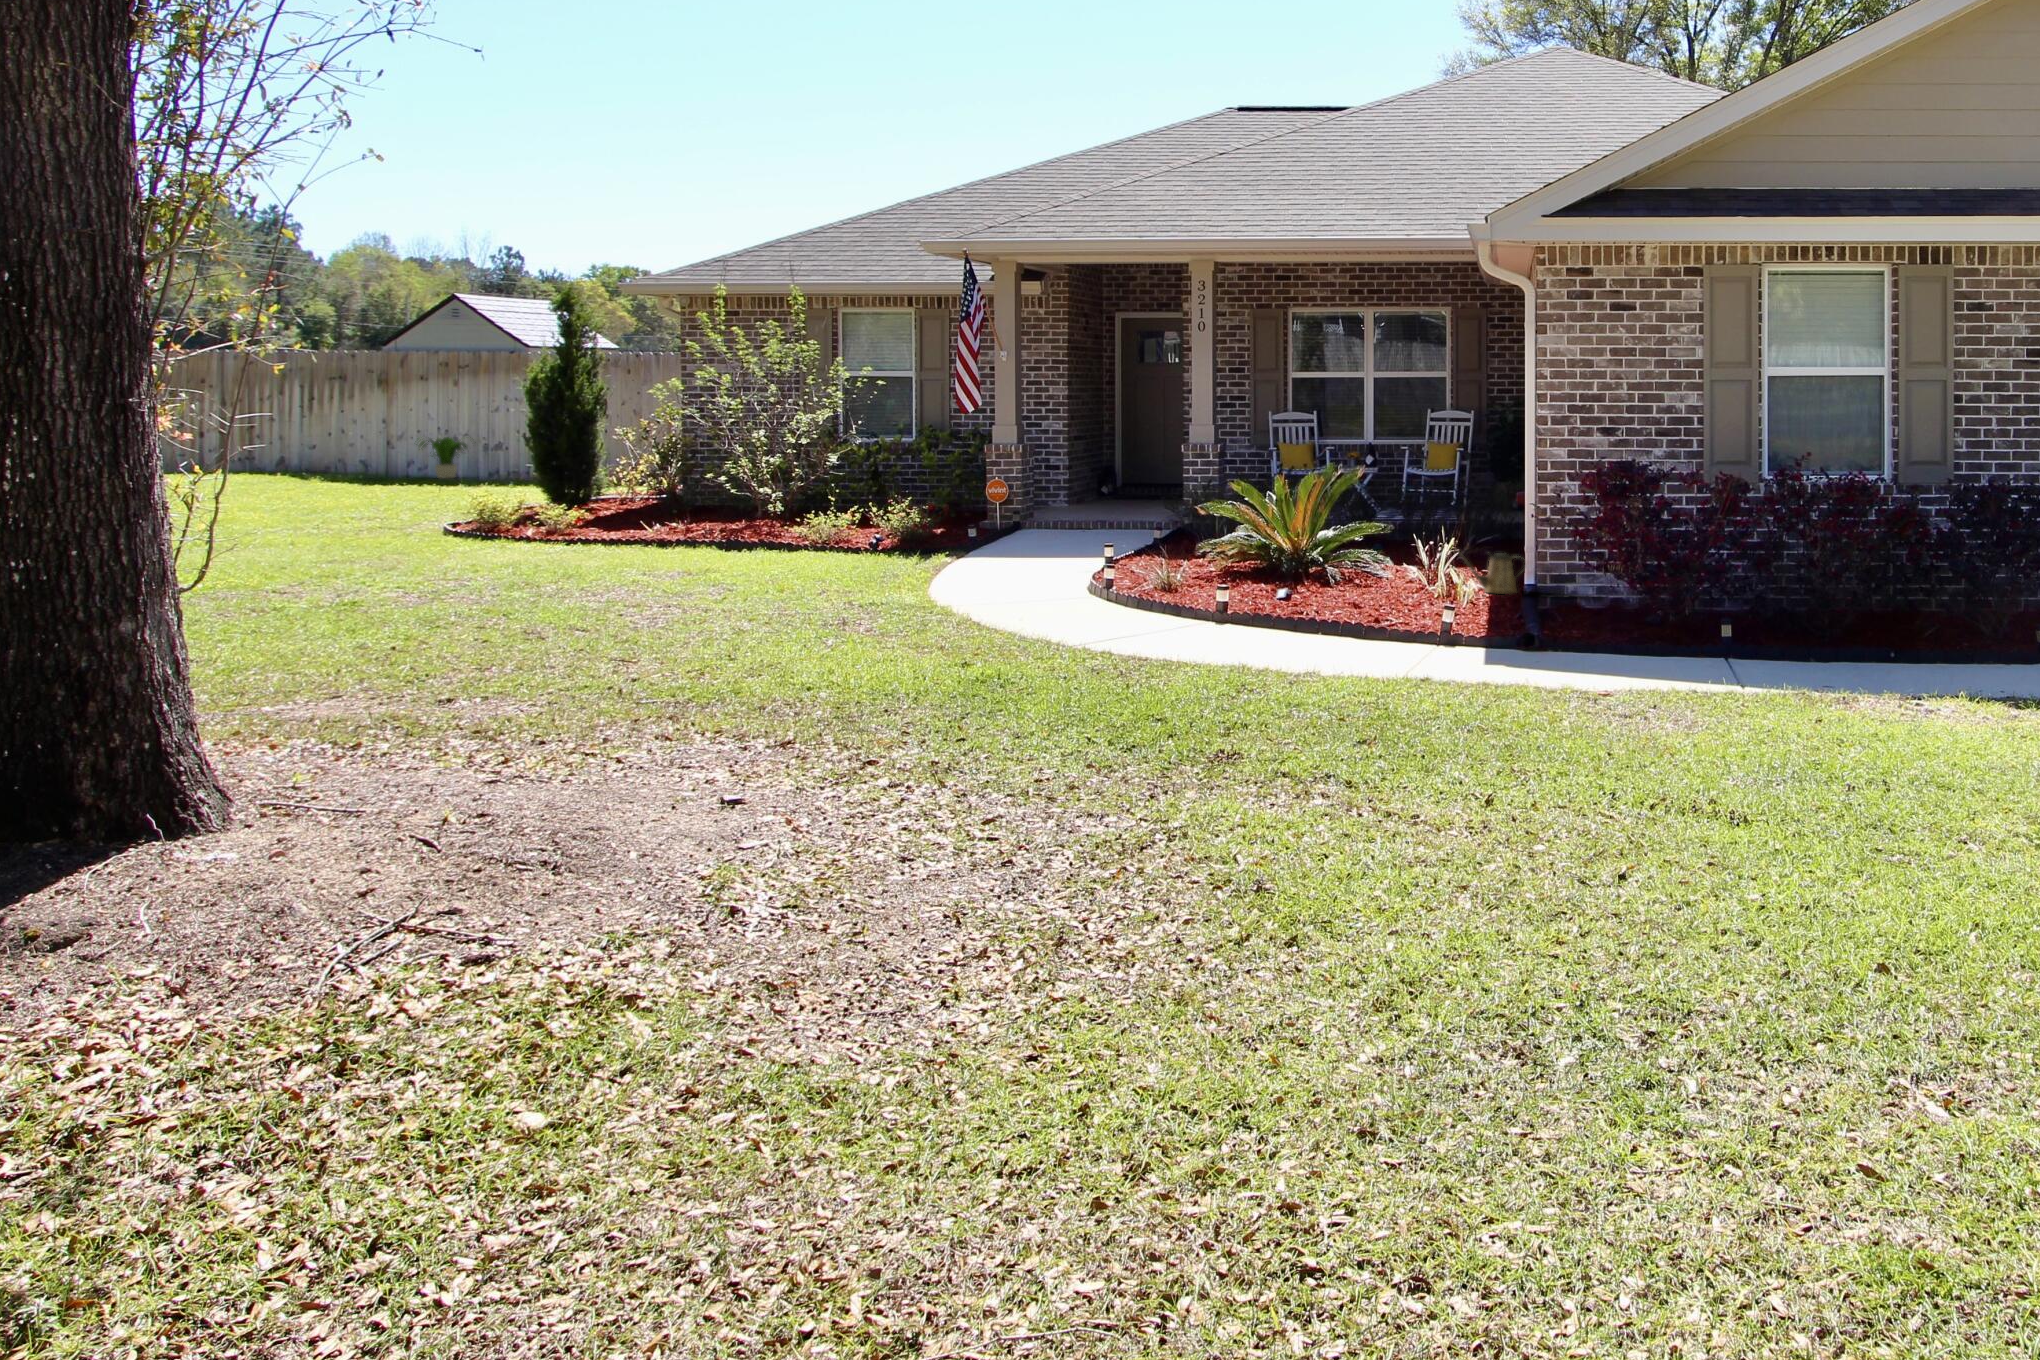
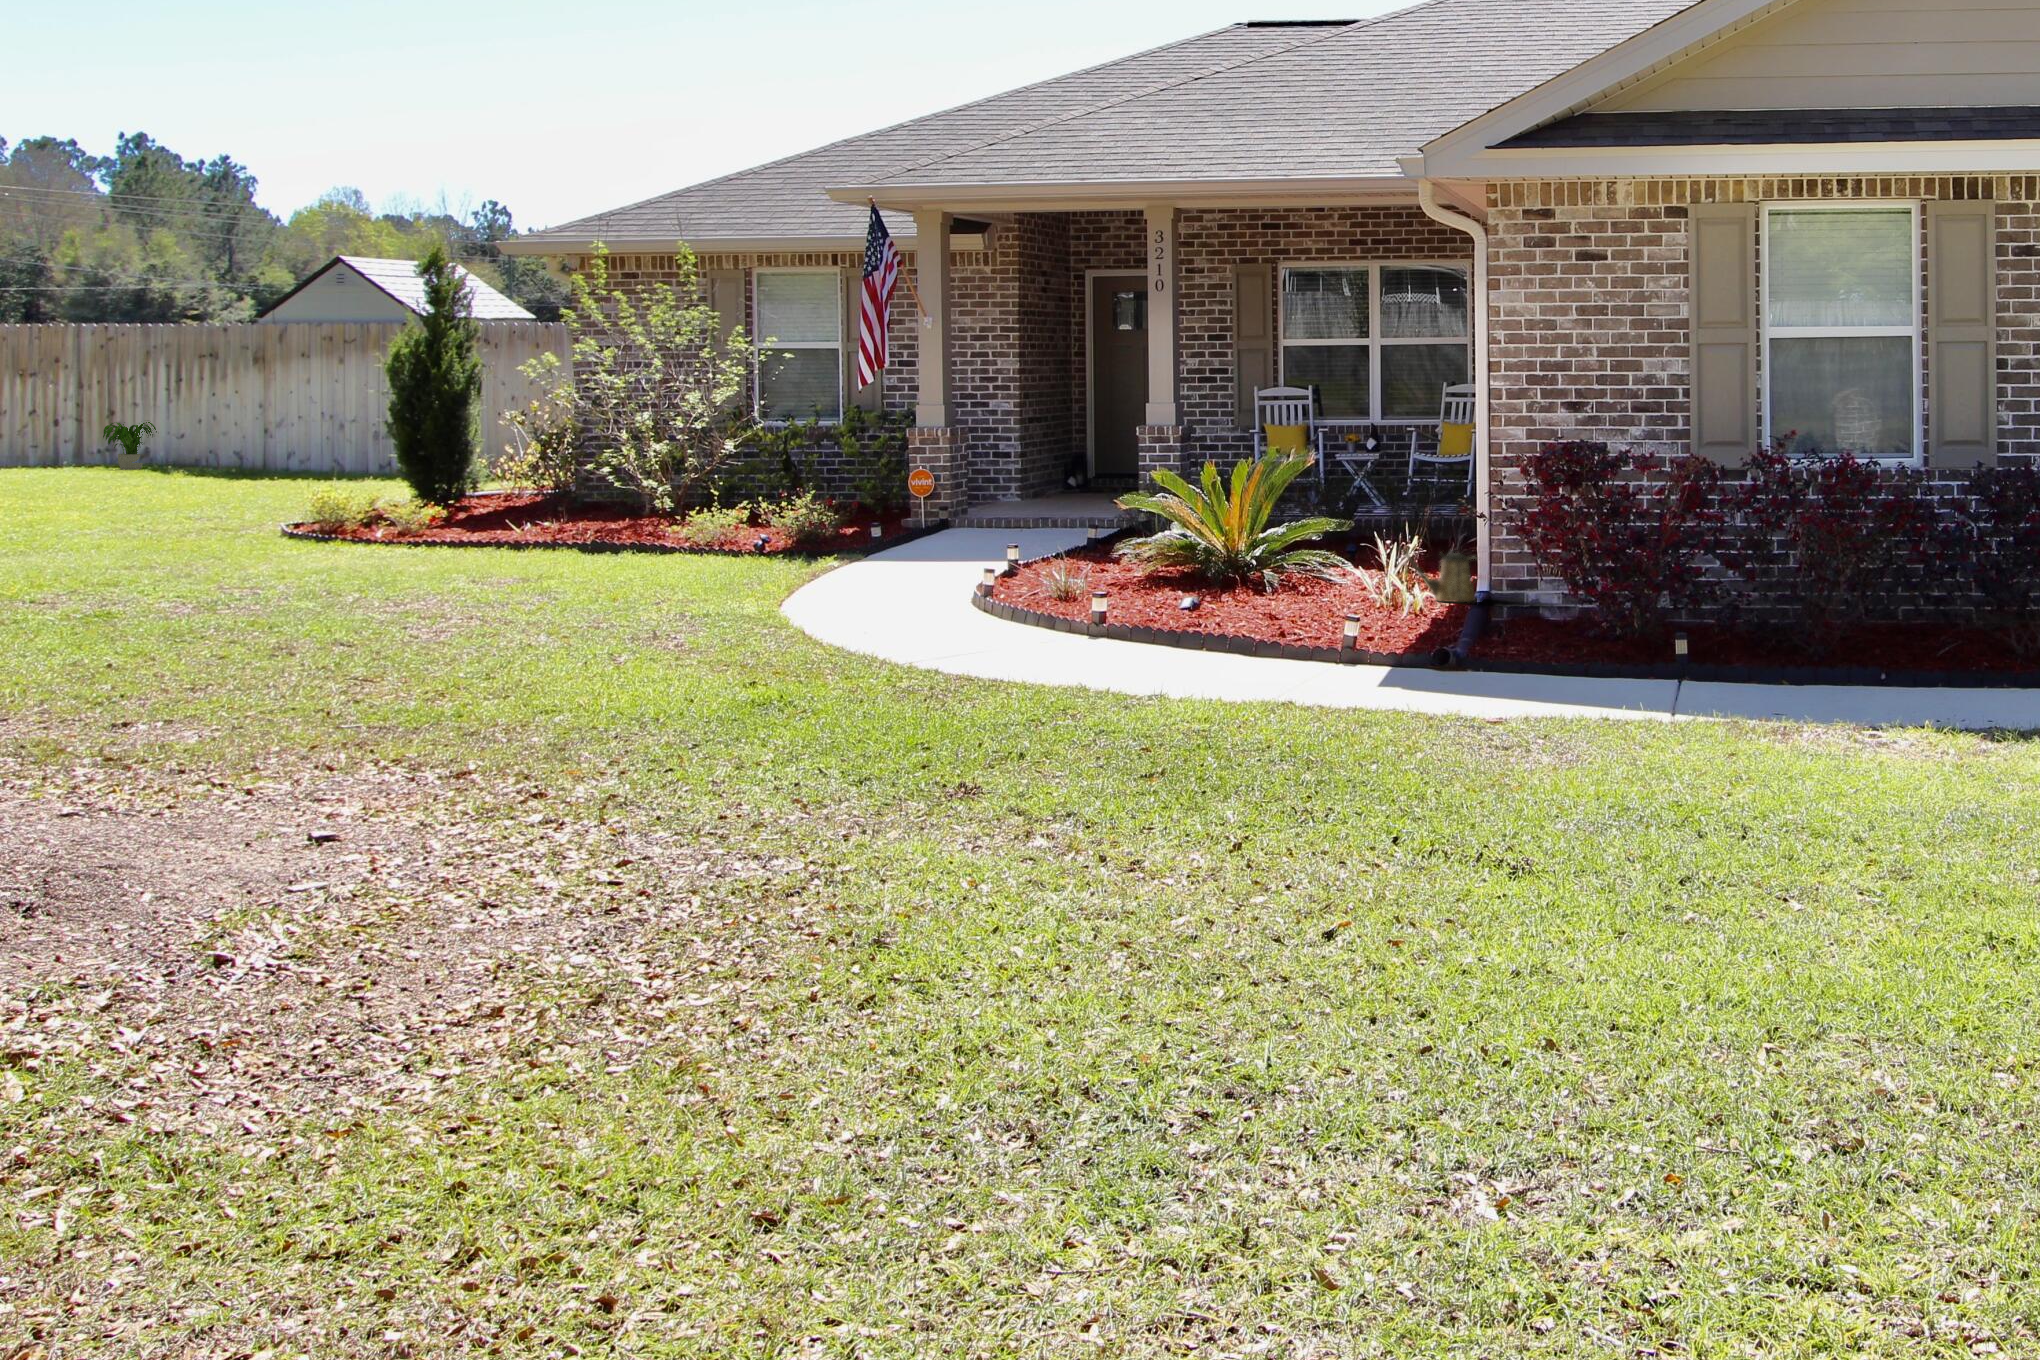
potted plant: present [420,437,467,478] -> present [103,422,157,470]

